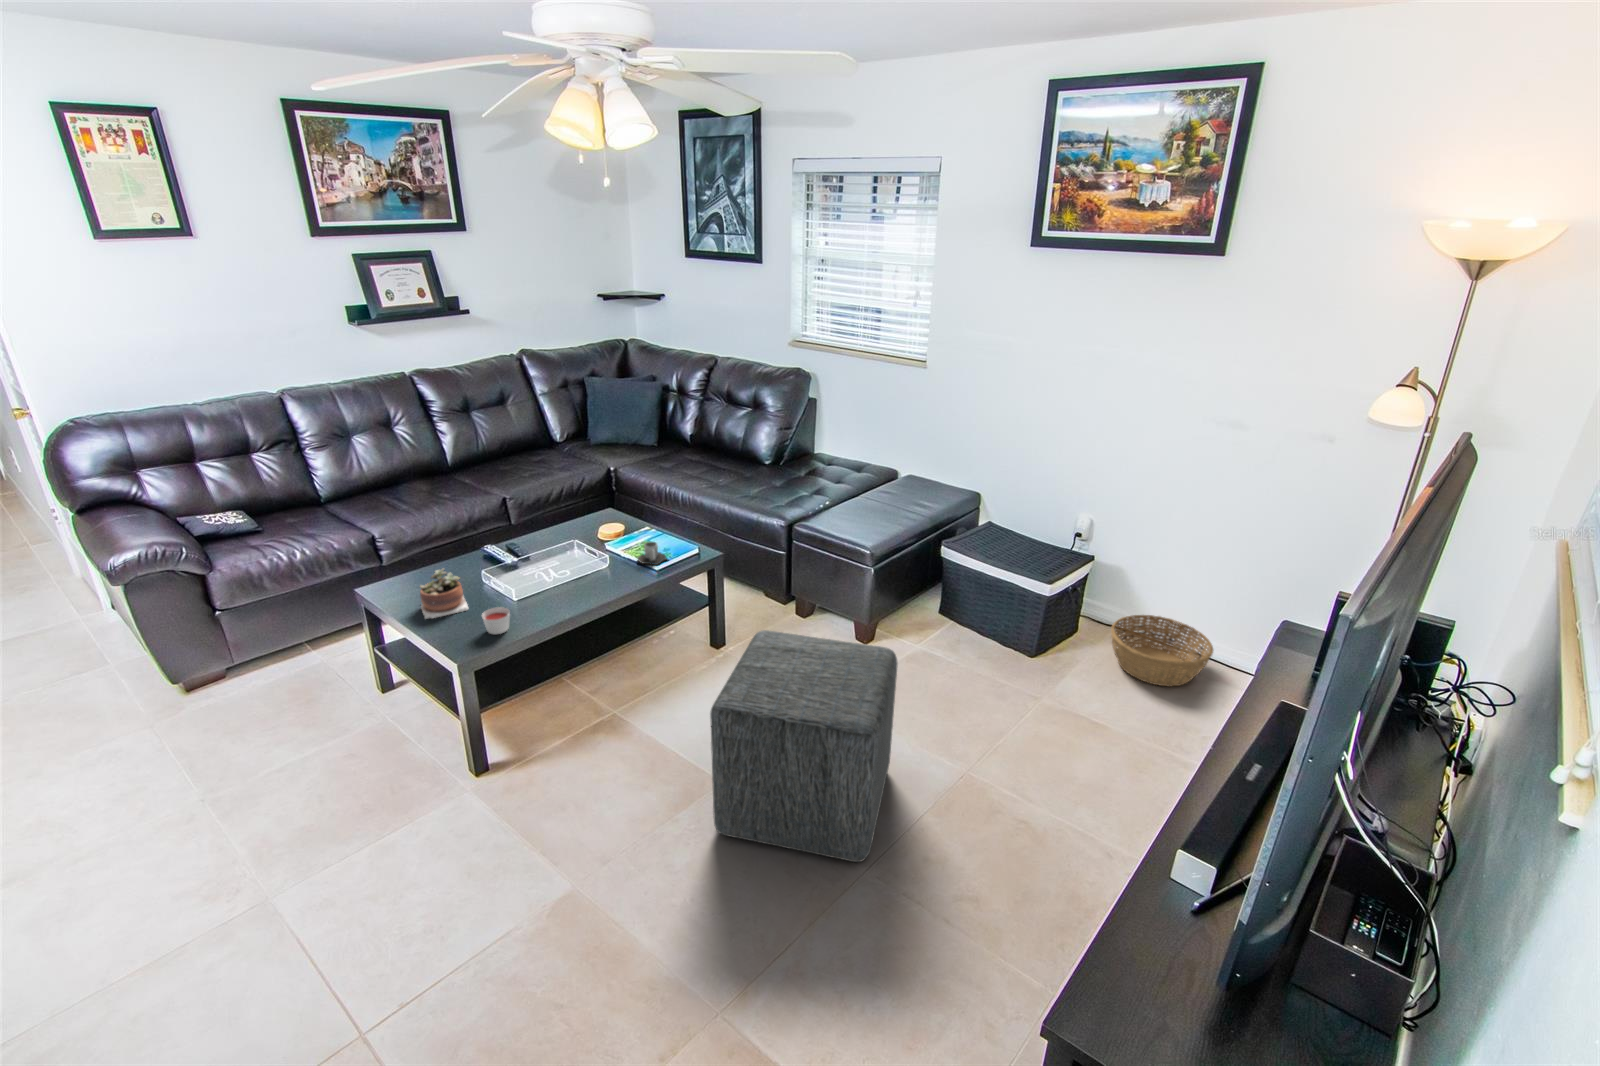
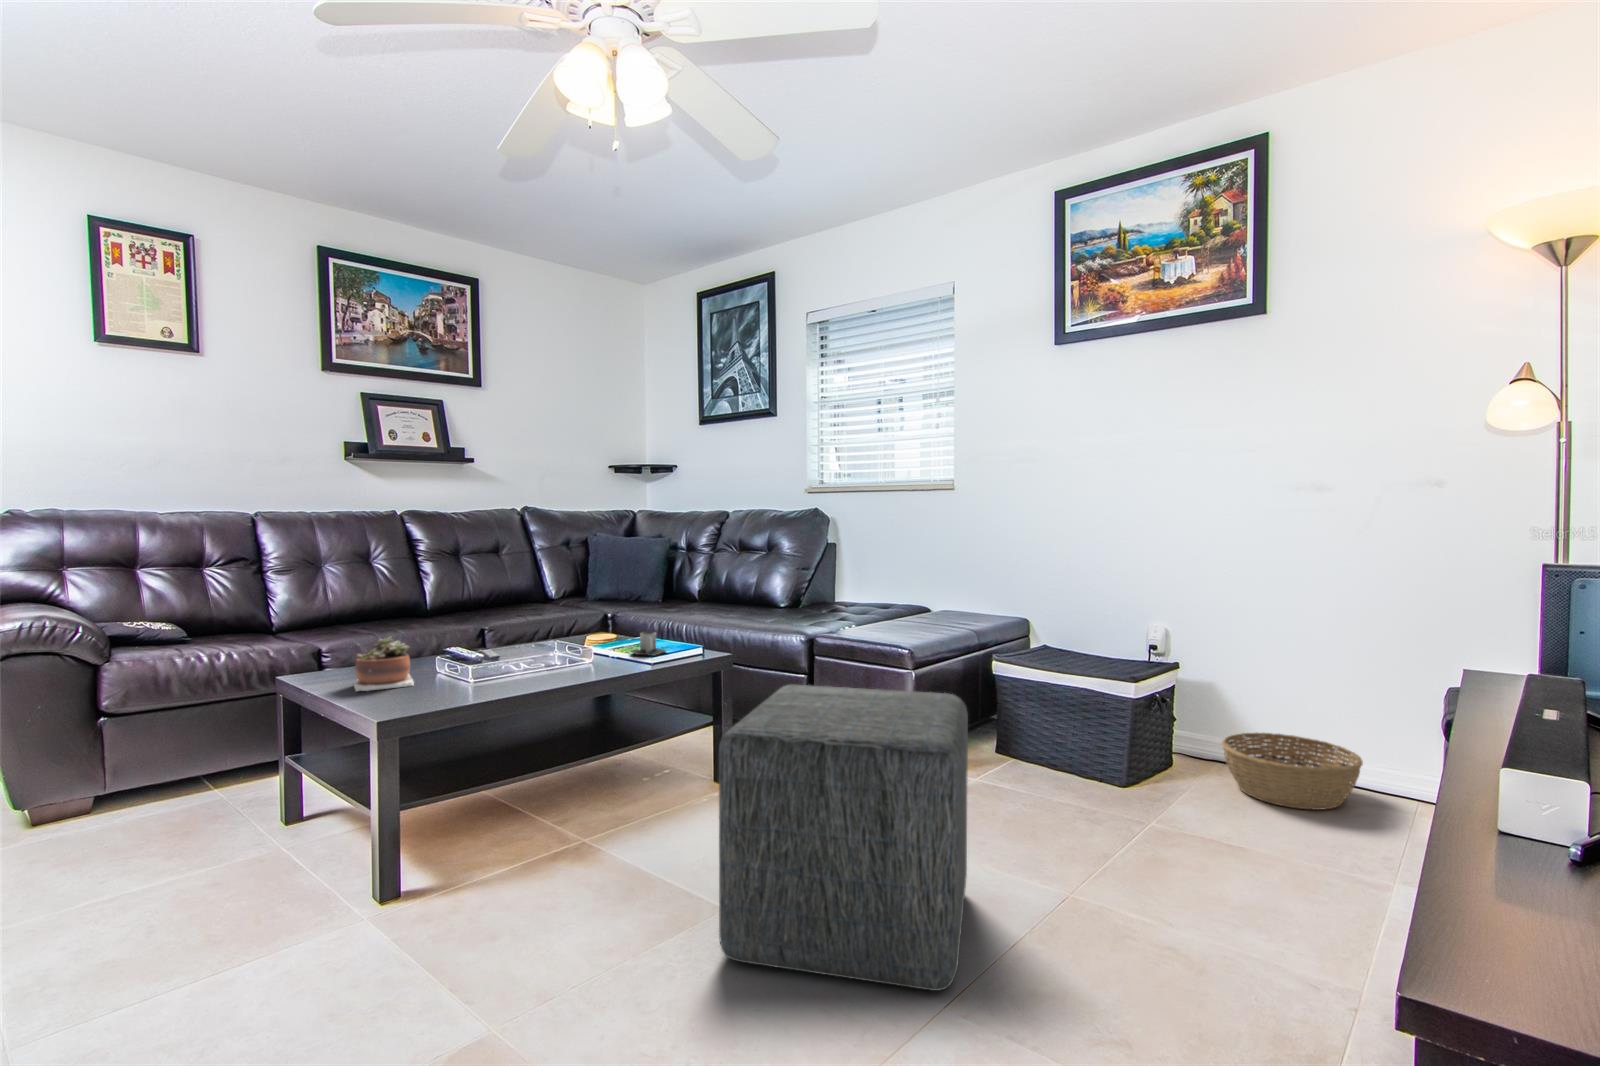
candle: present [482,607,510,634] -> none [427,670,464,699]

